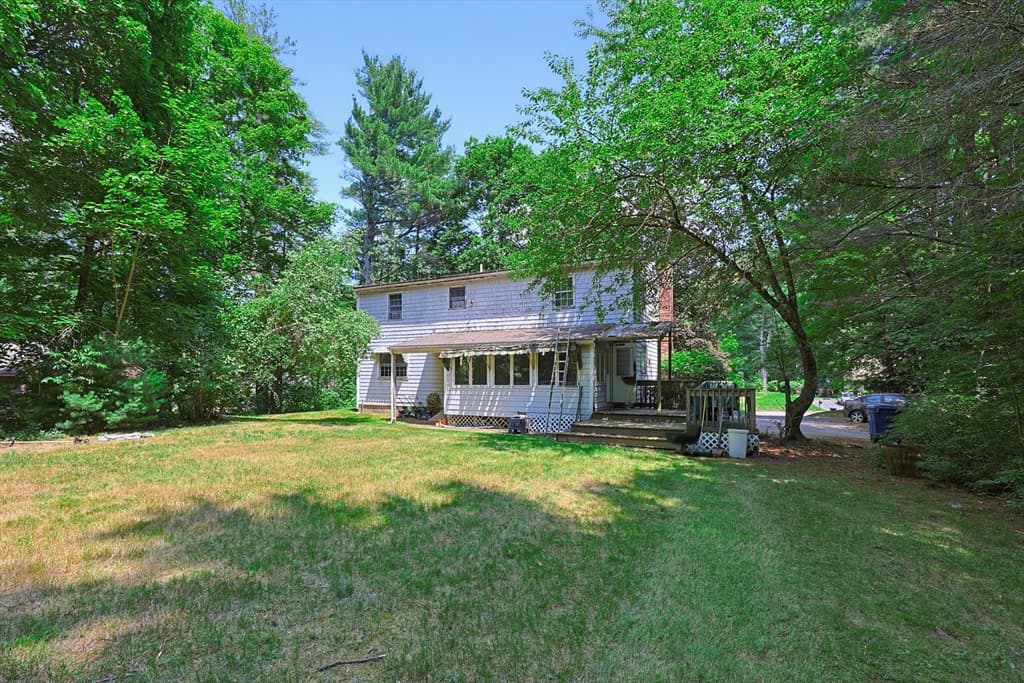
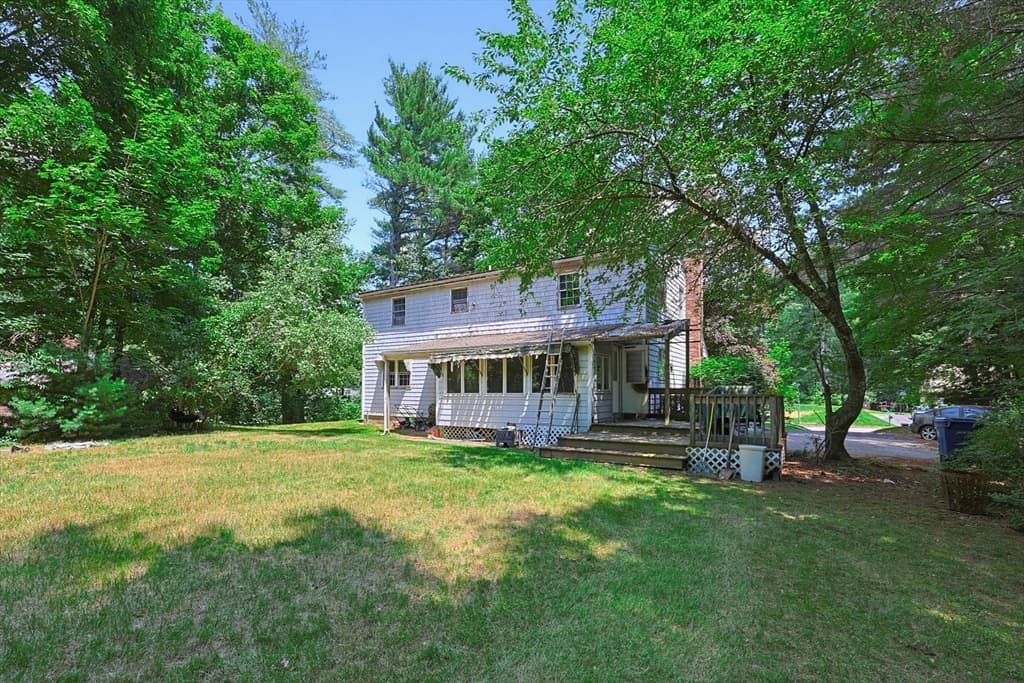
lounge chair: present [665,424,702,454] -> present [168,408,200,429]

